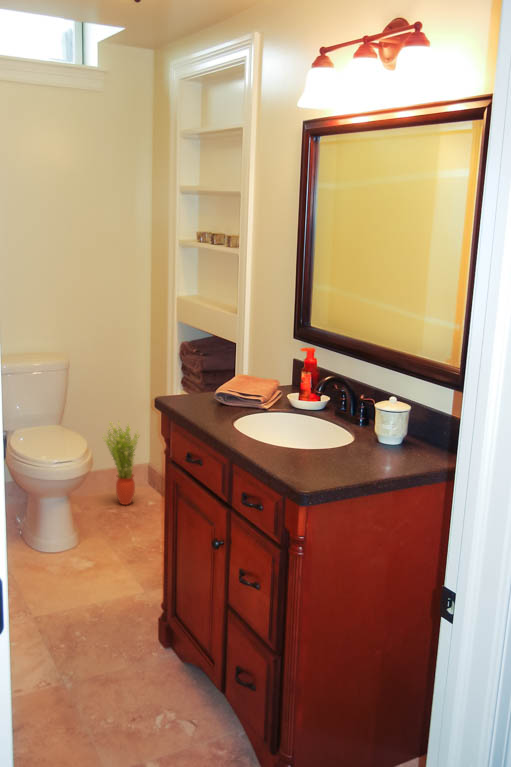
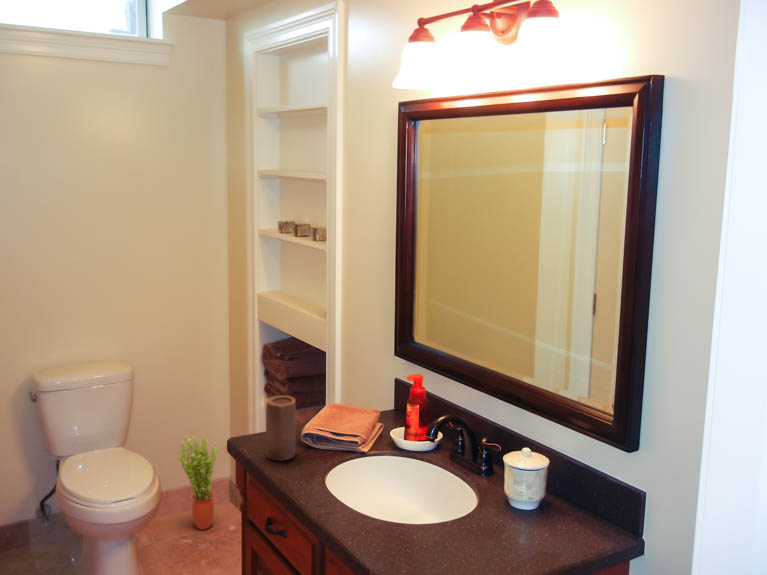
candle: none [187,359,211,410] -> present [266,396,296,461]

